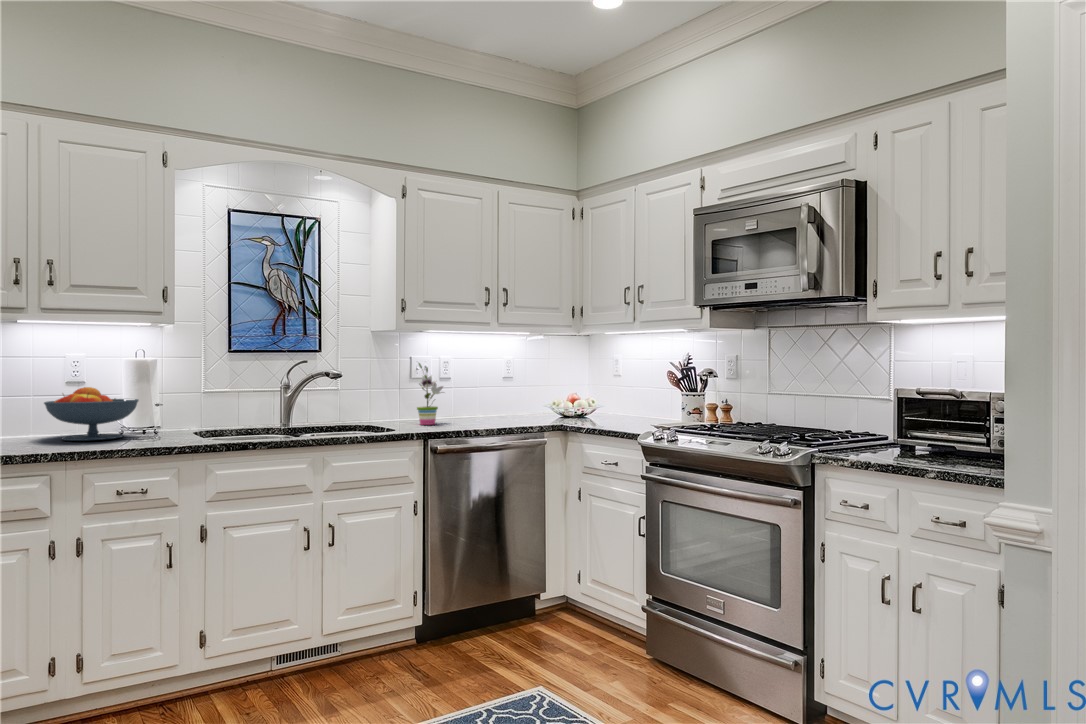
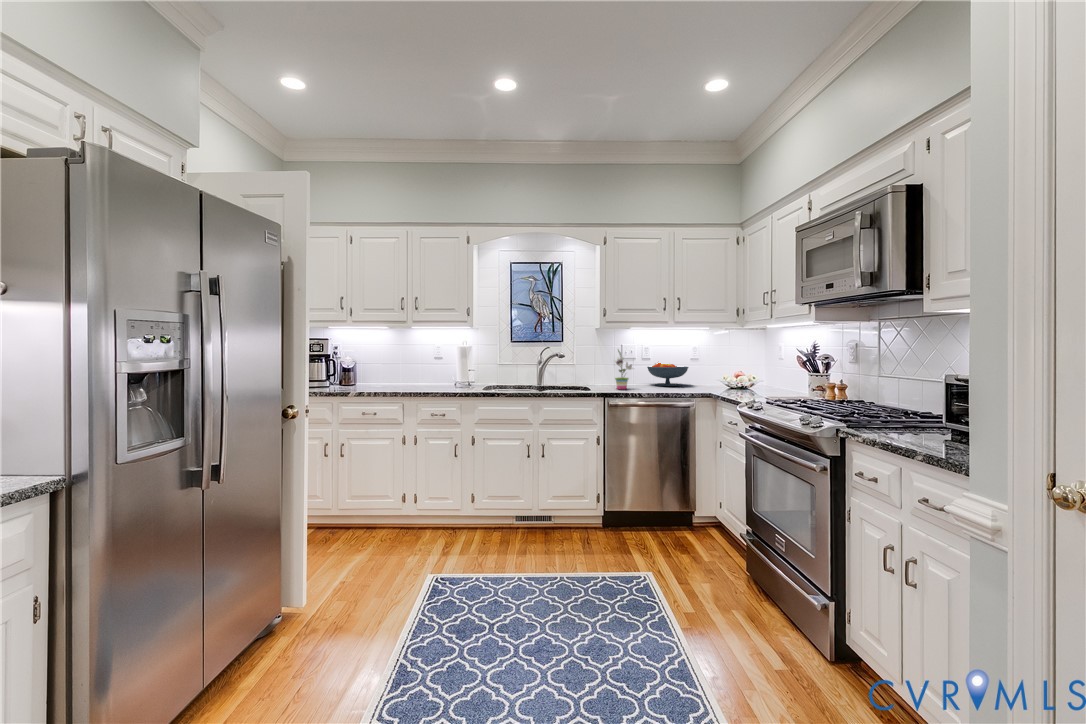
fruit bowl: present [44,387,138,441] -> present [647,363,688,386]

